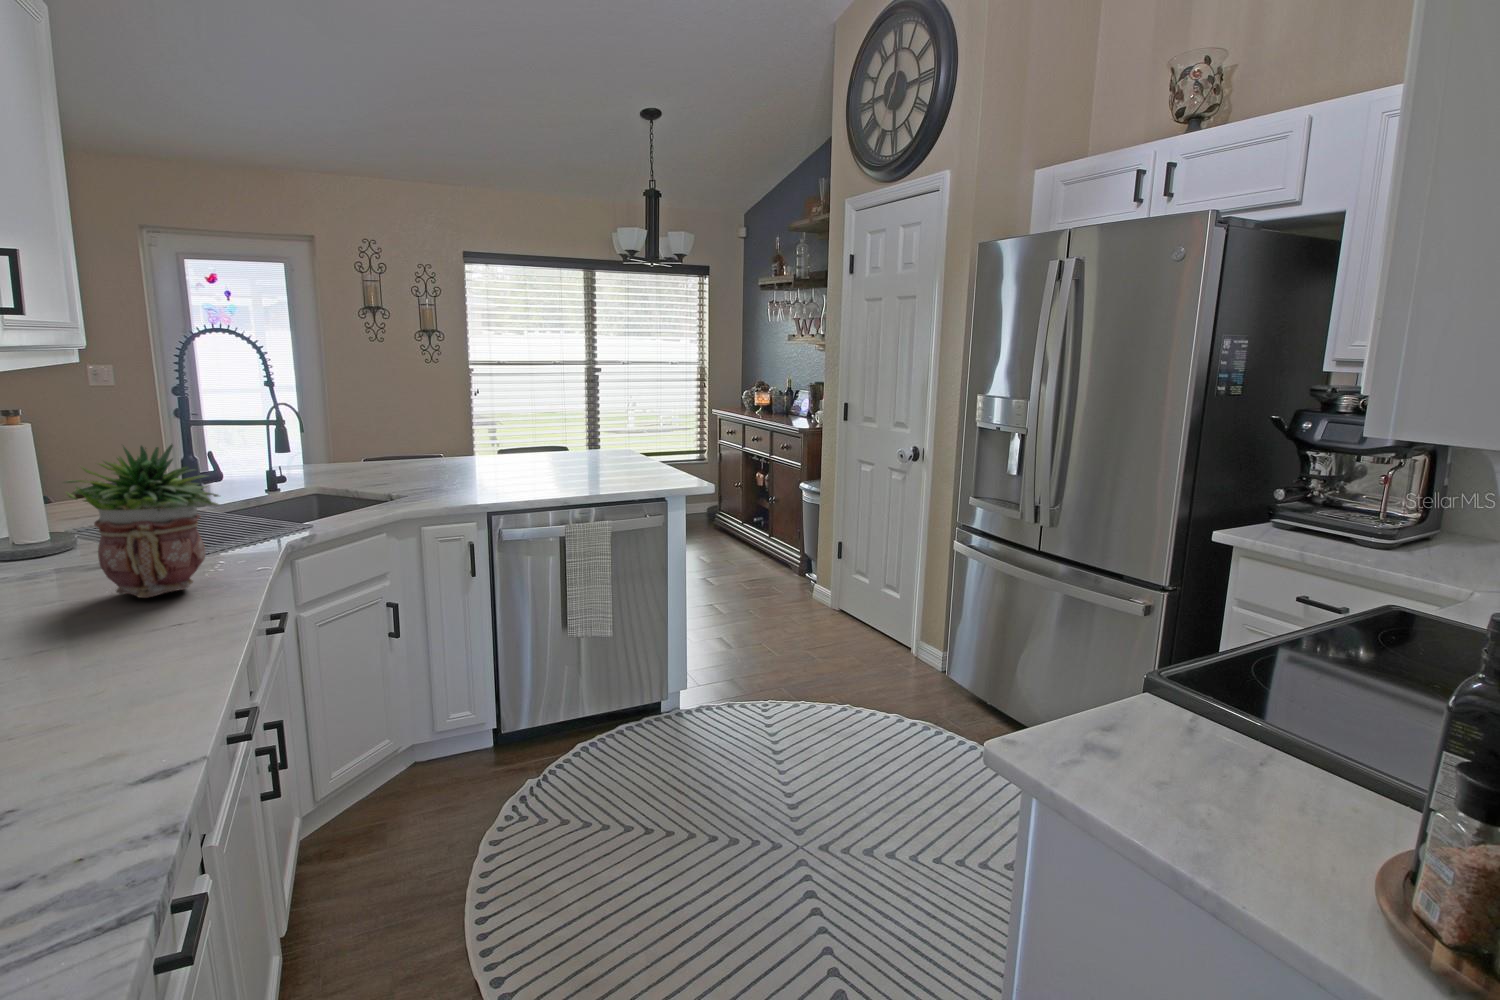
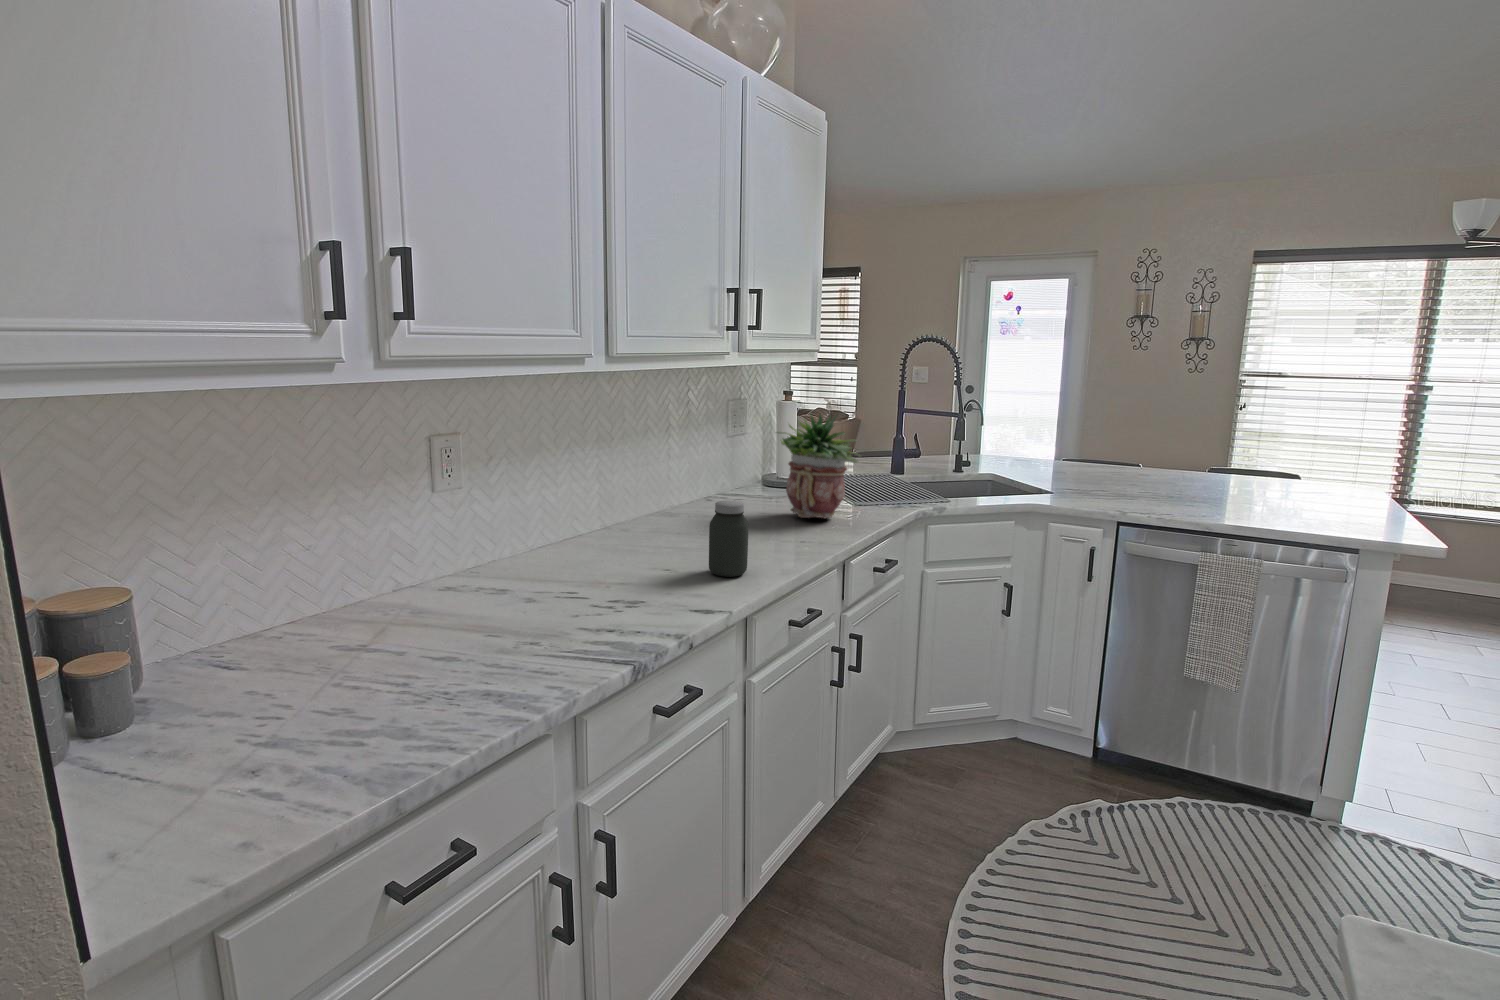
jar: none [80,600,167,724] -> present [709,501,748,577]

